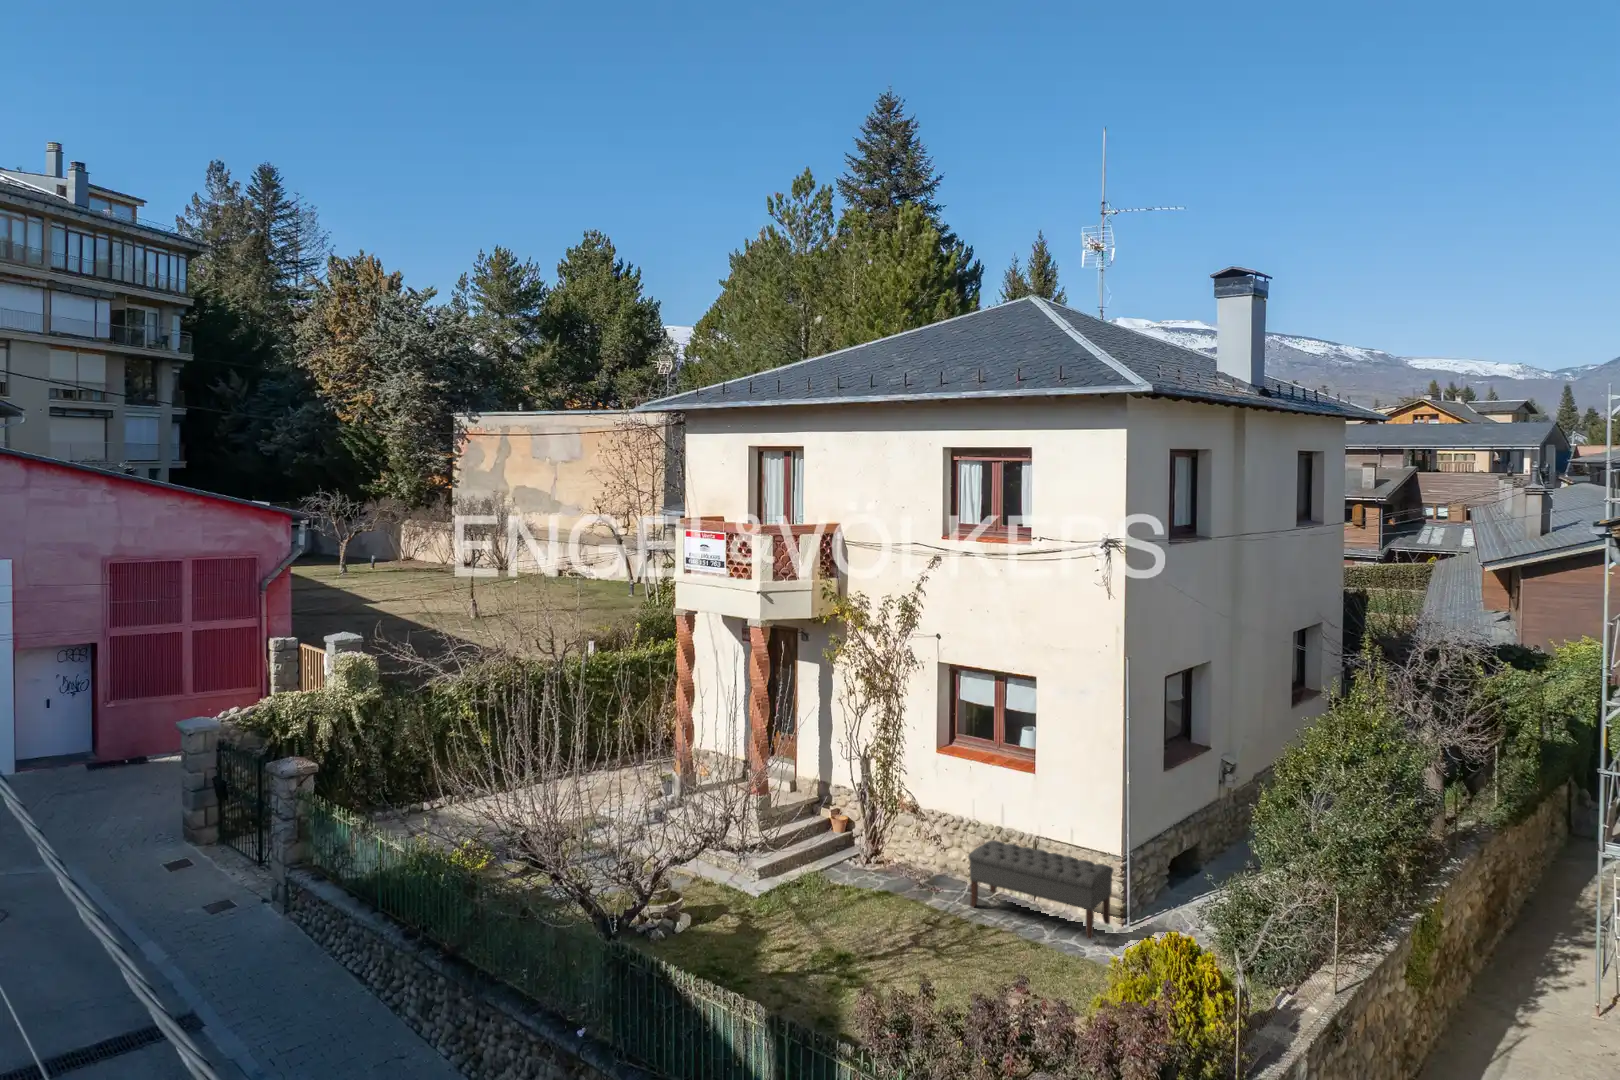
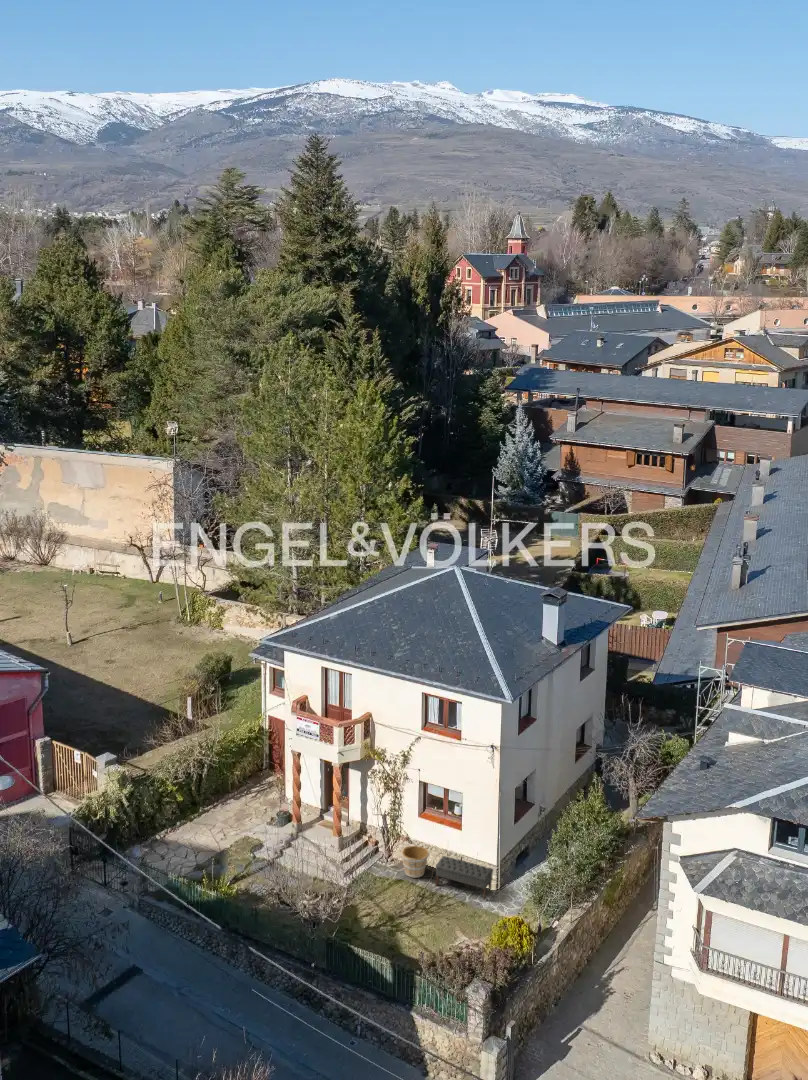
wooden bucket: none [893,819,958,890] -> present [402,846,429,878]

